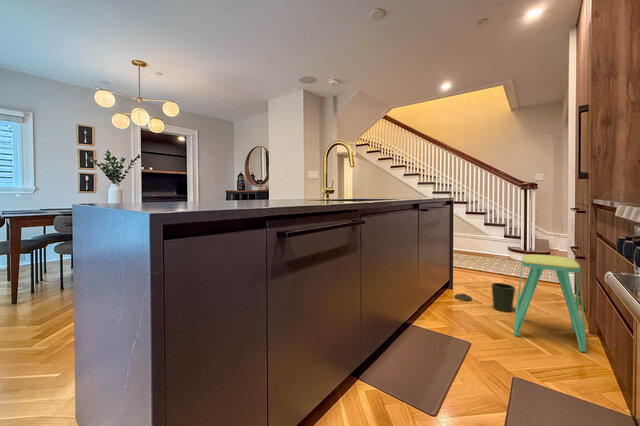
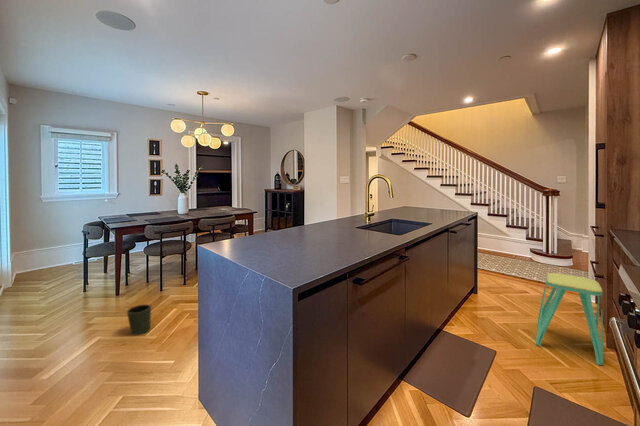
trash can: present [455,283,515,312] -> present [127,305,151,335]

